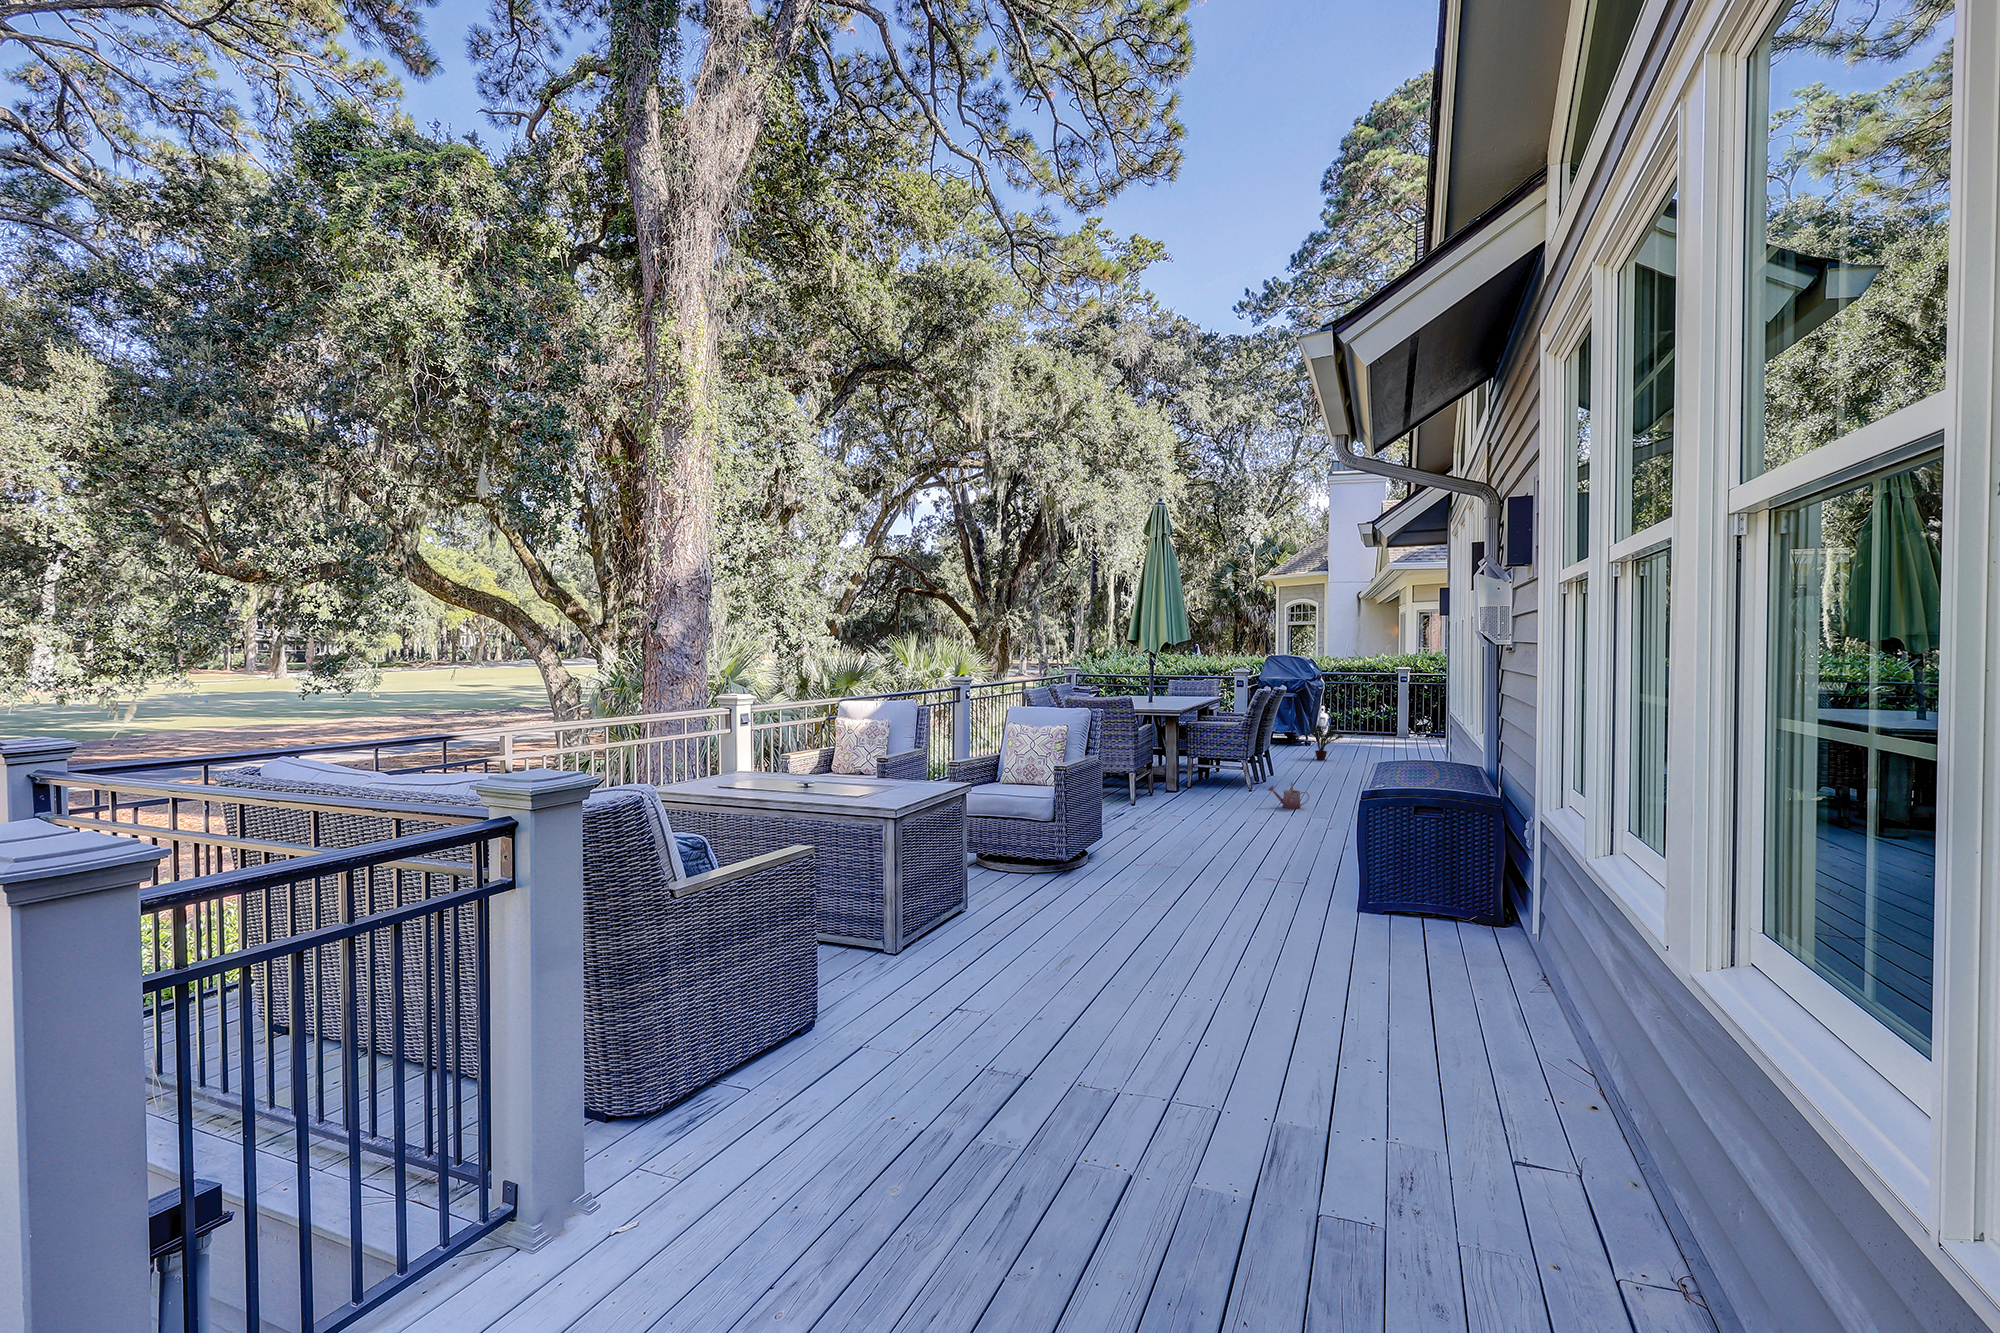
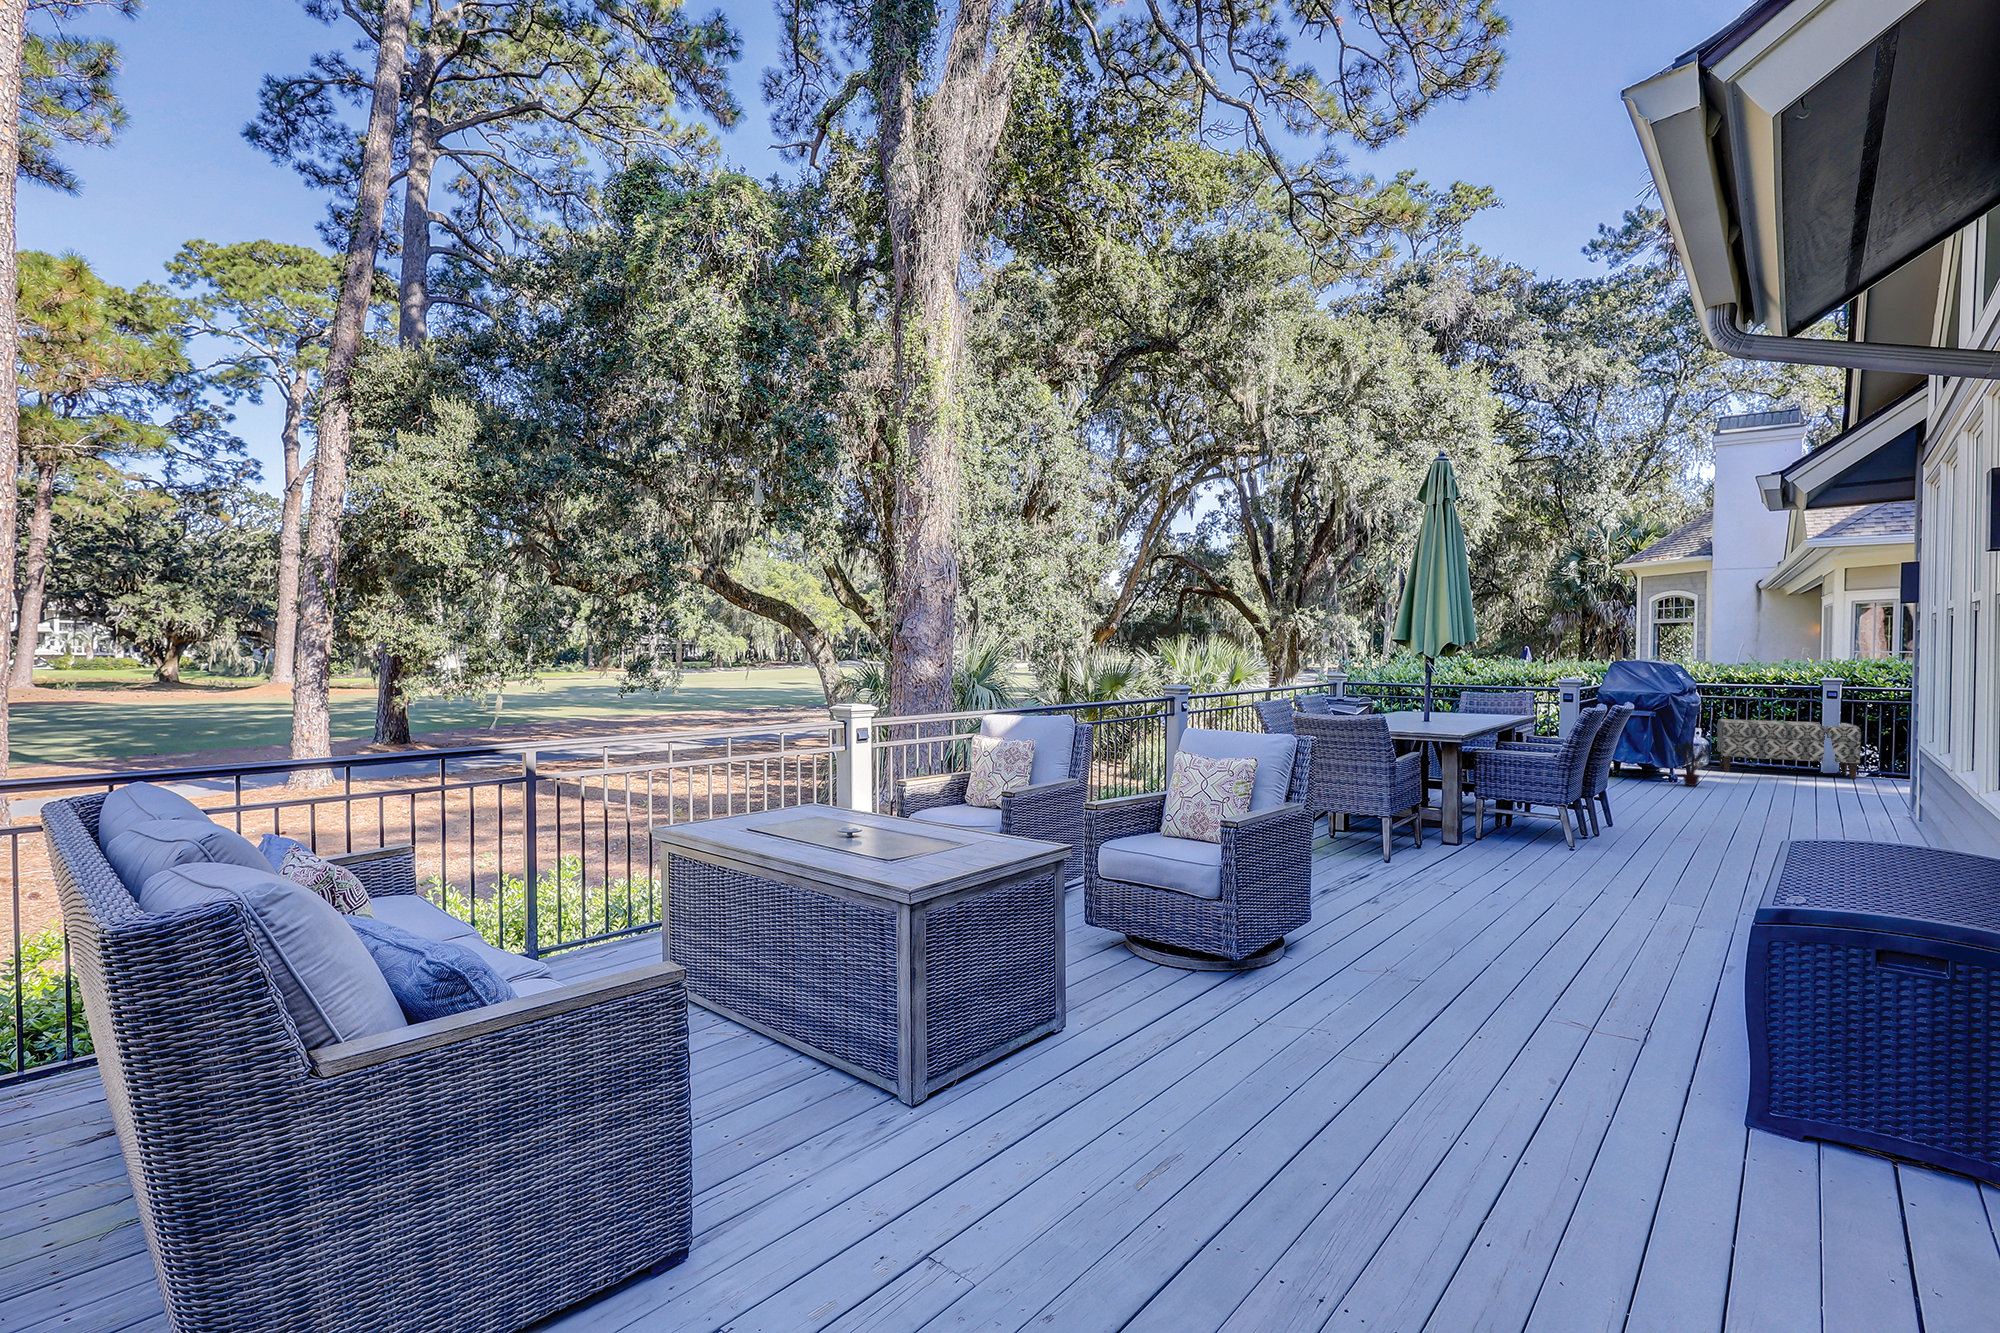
bench: none [1337,706,1430,750] -> present [1717,719,1861,779]
watering can: present [1268,782,1309,809] -> none [1601,812,1663,847]

